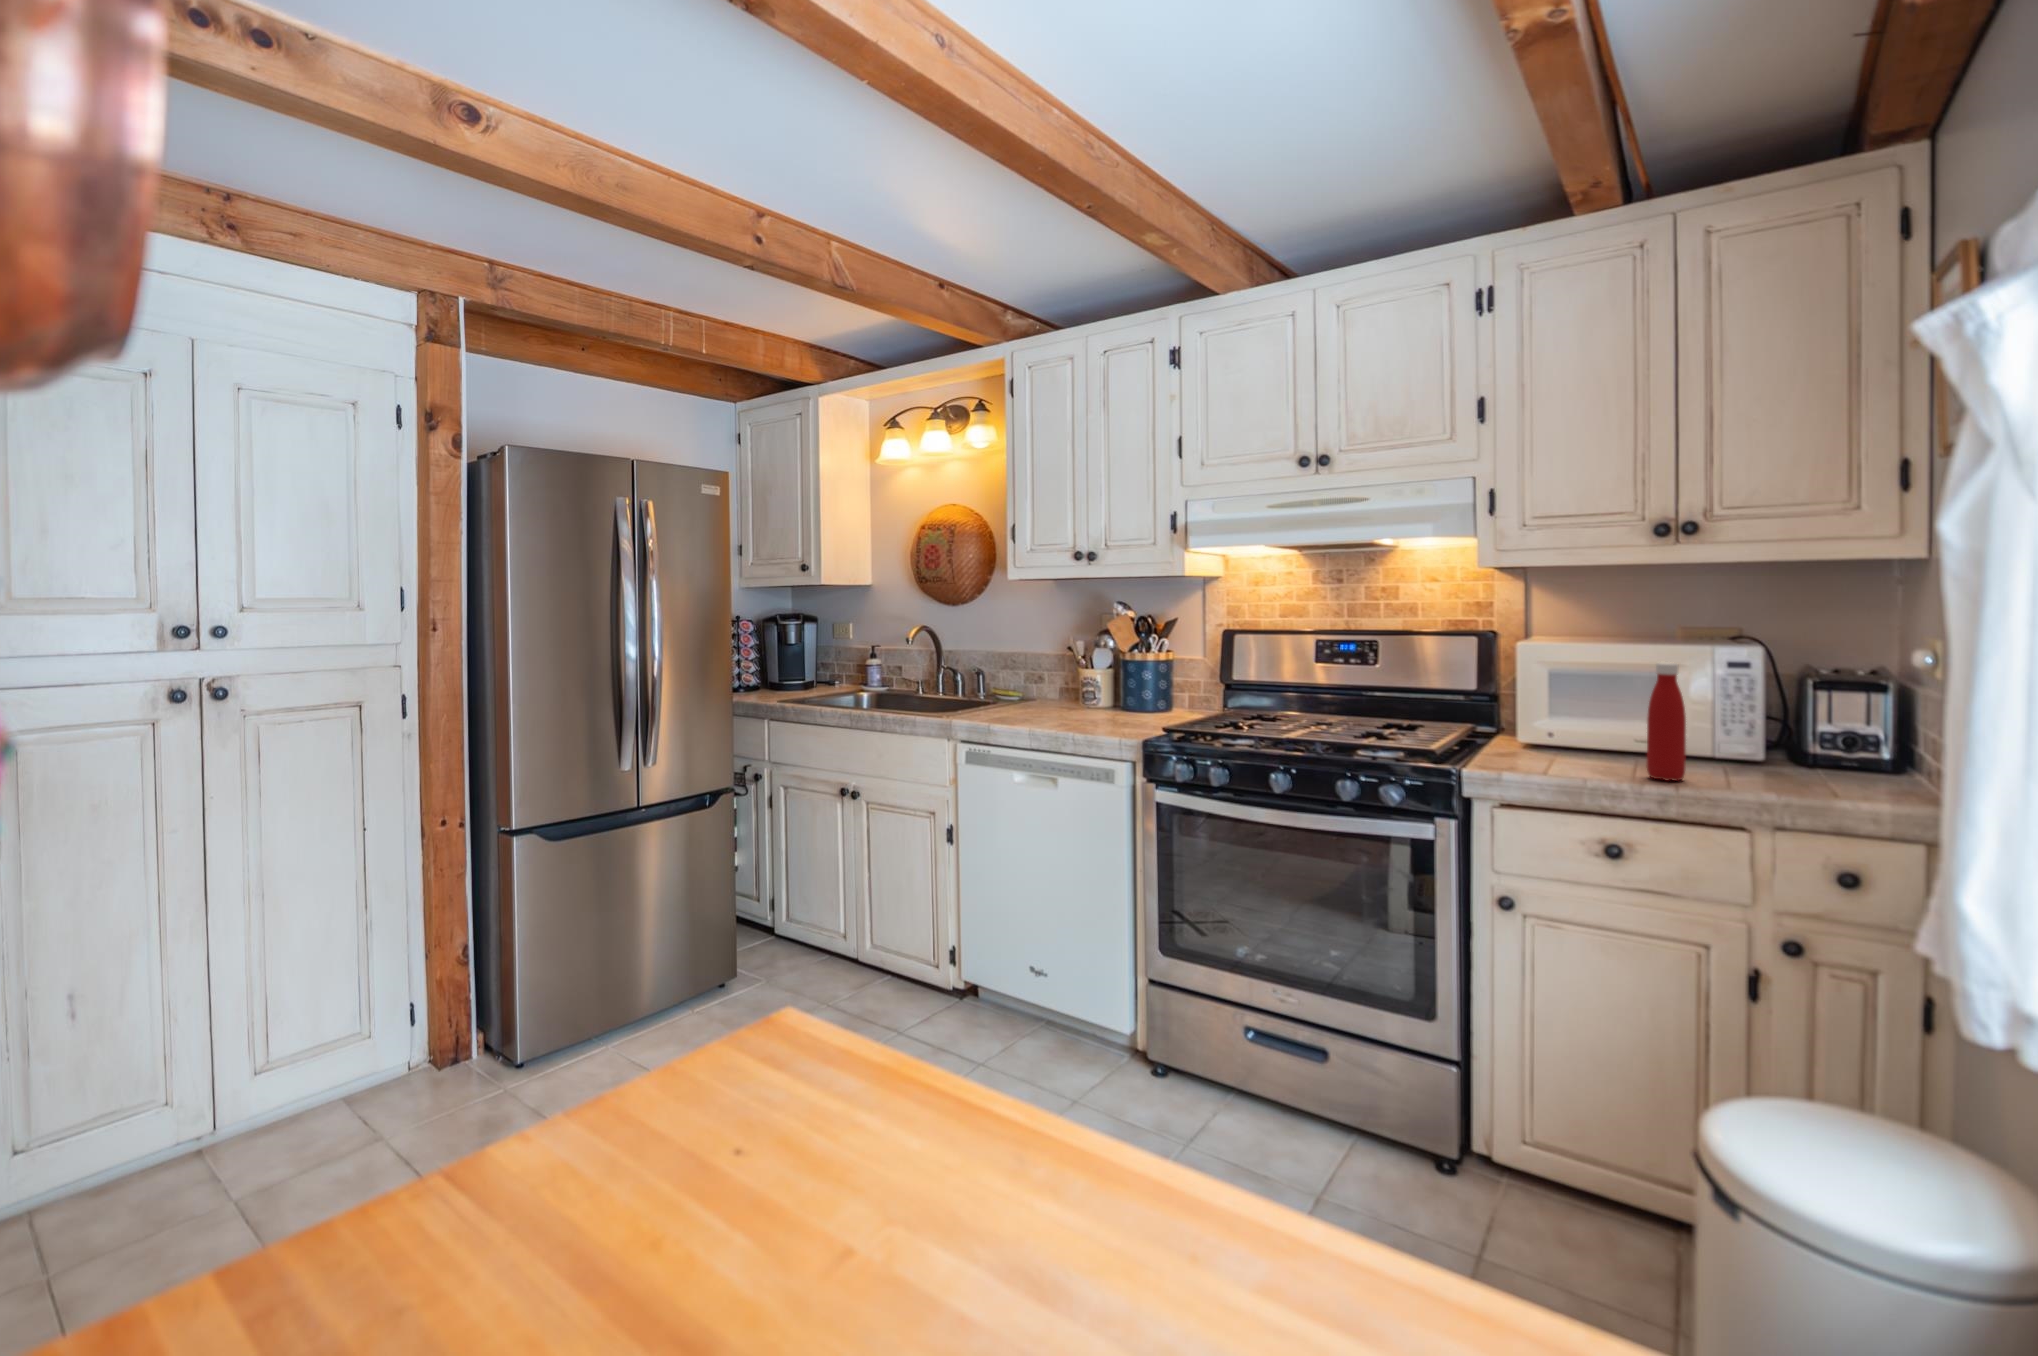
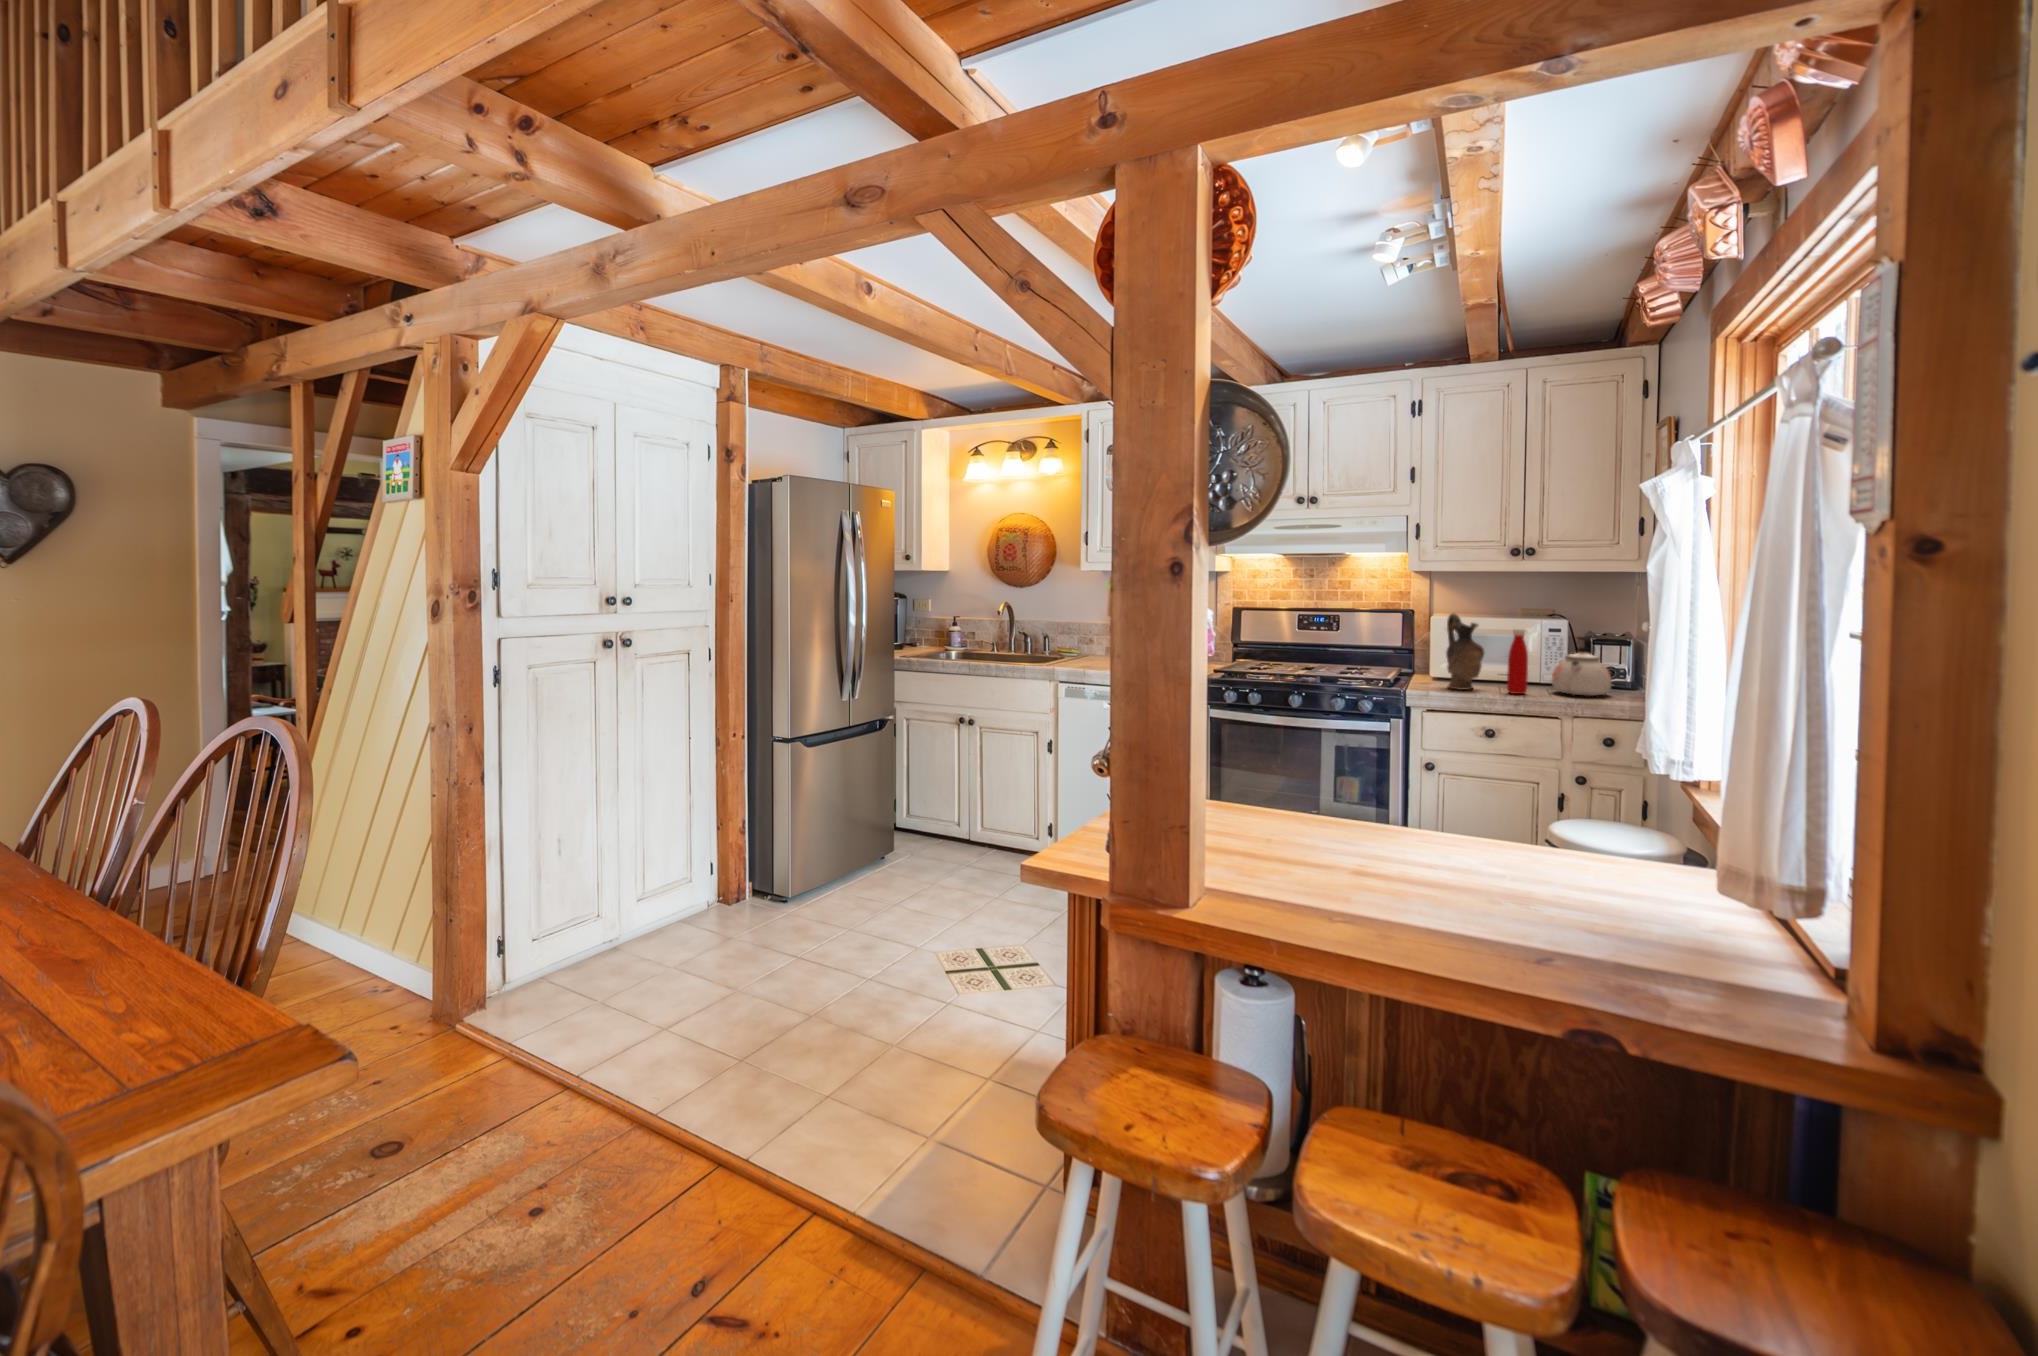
ceramic pitcher: none [1536,635,1604,769] -> present [1446,613,1484,690]
kettle: none [1733,677,1854,786] -> present [1552,637,1612,696]

